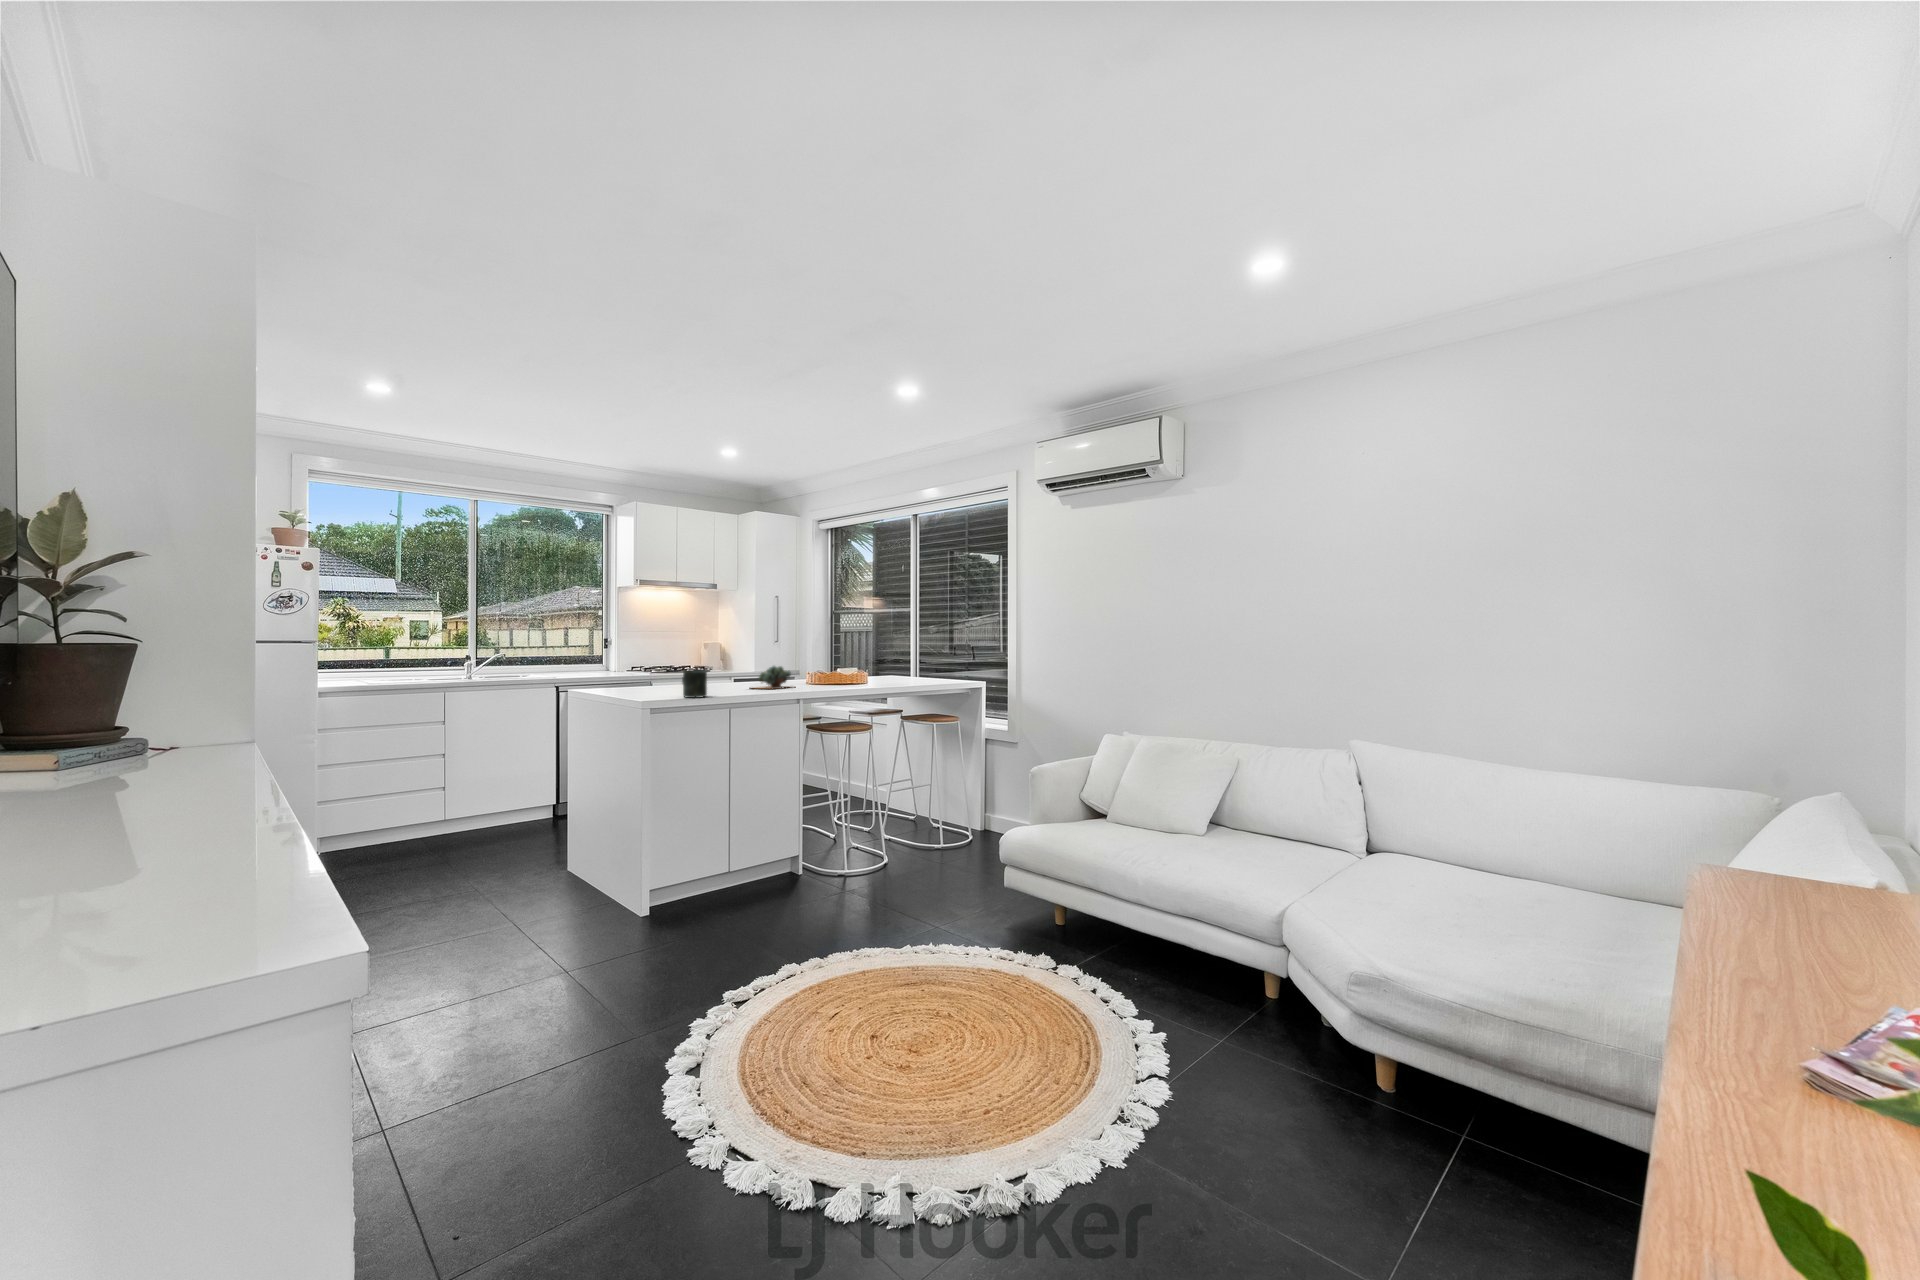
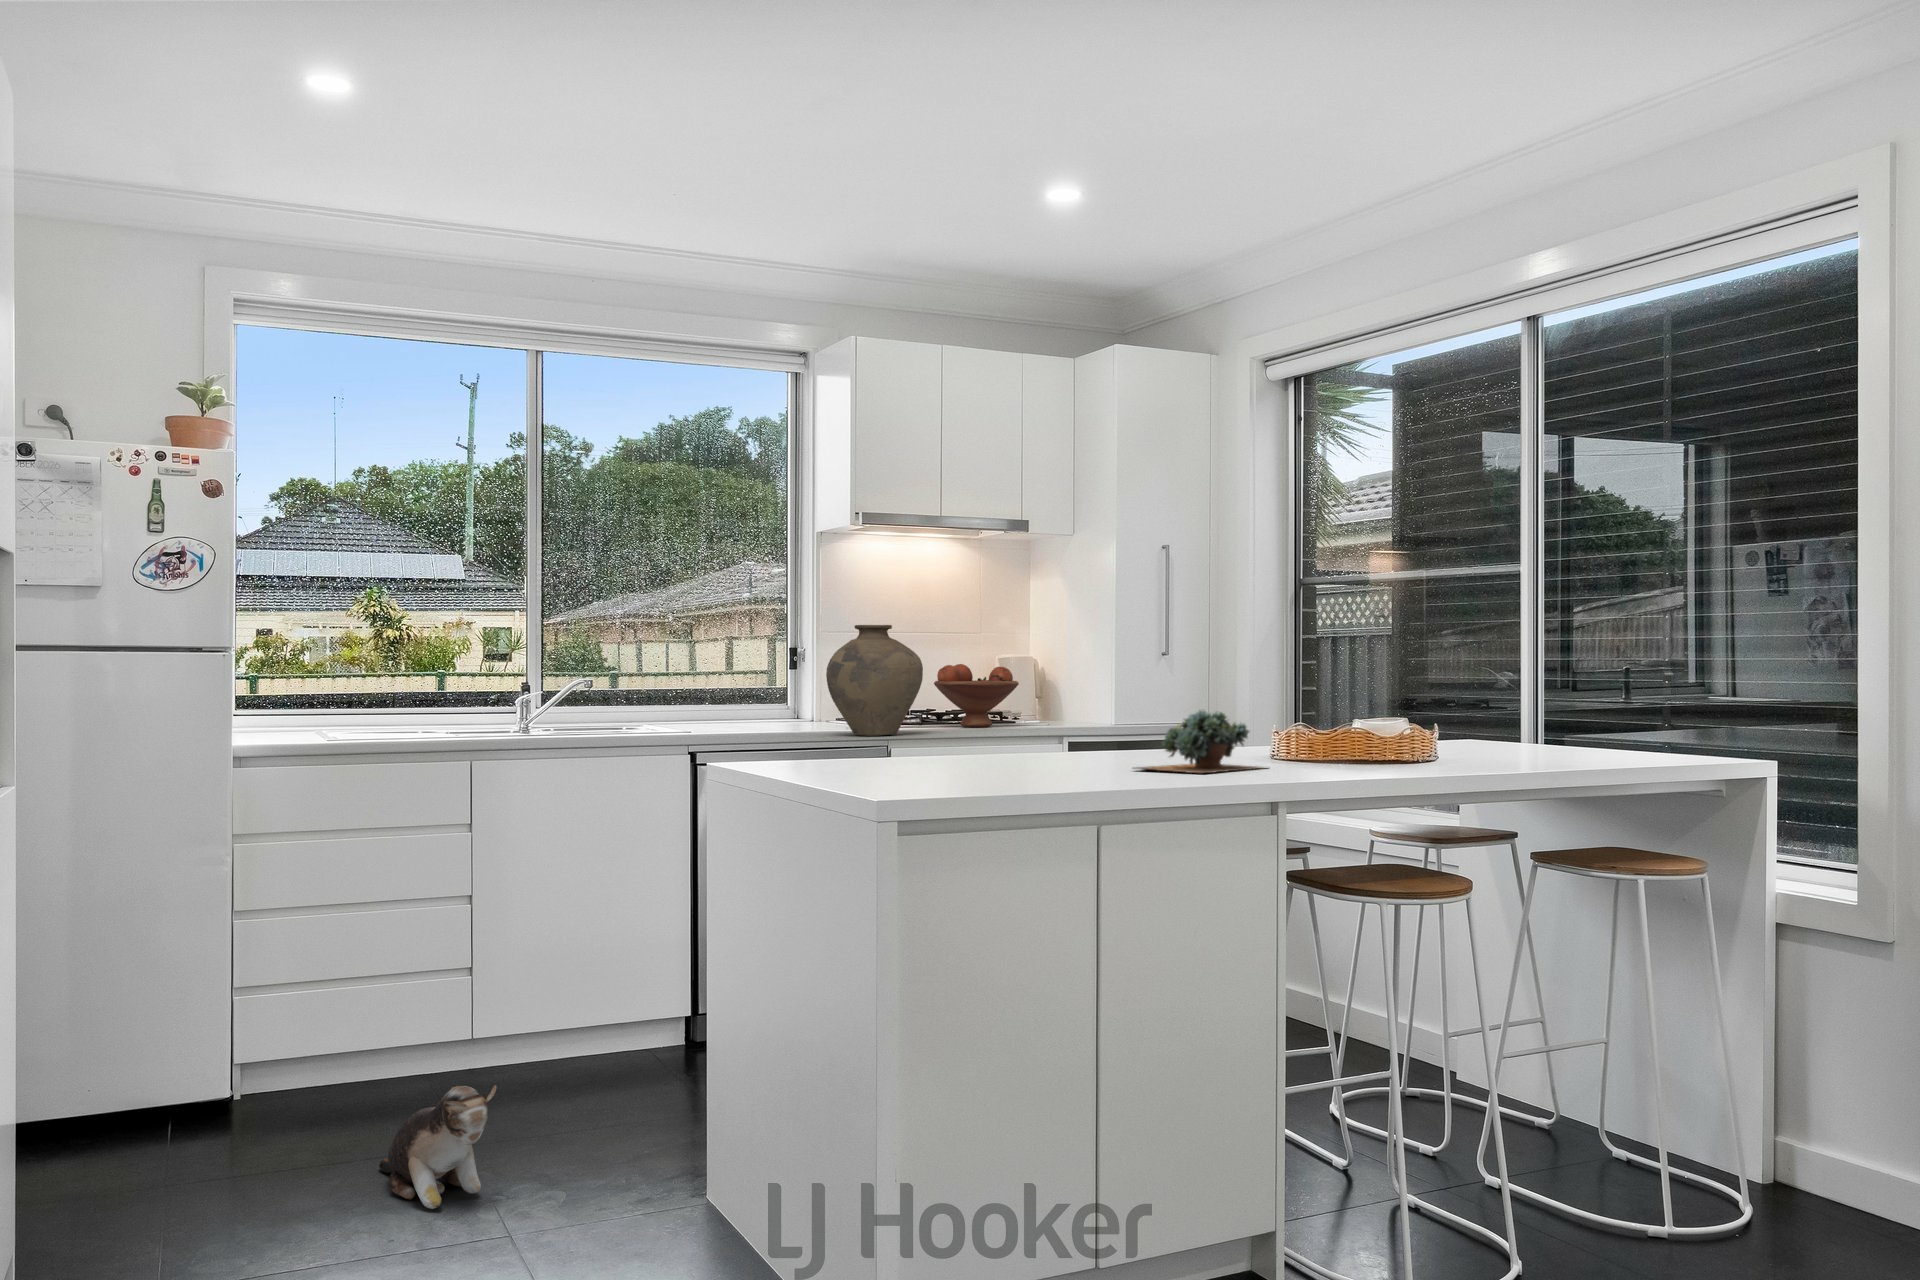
vase: none [621,629,667,677] -> present [826,625,923,736]
fruit bowl: none [673,646,712,673] -> present [934,664,1019,727]
mug: present [682,670,707,698] -> none [982,720,1049,794]
plush toy: none [403,828,466,884] -> present [379,1085,497,1209]

